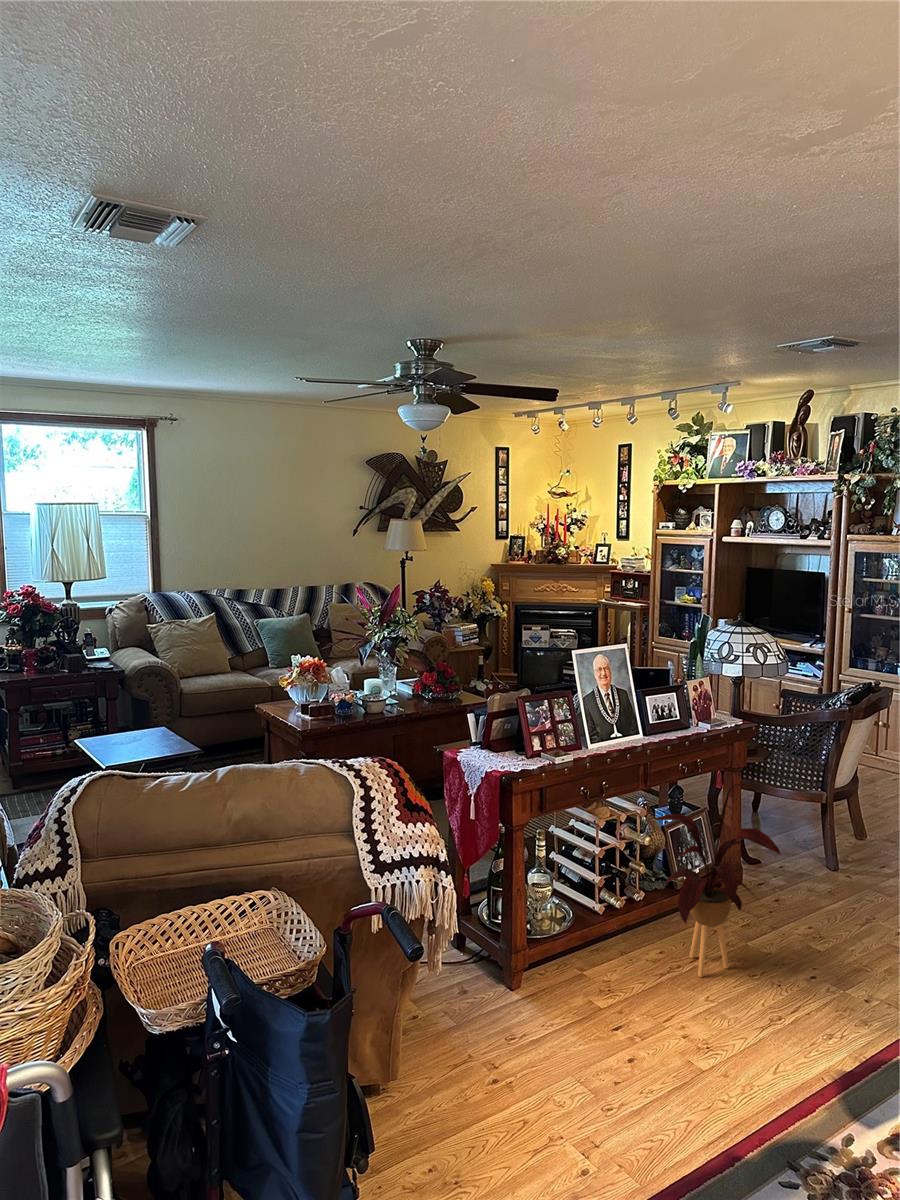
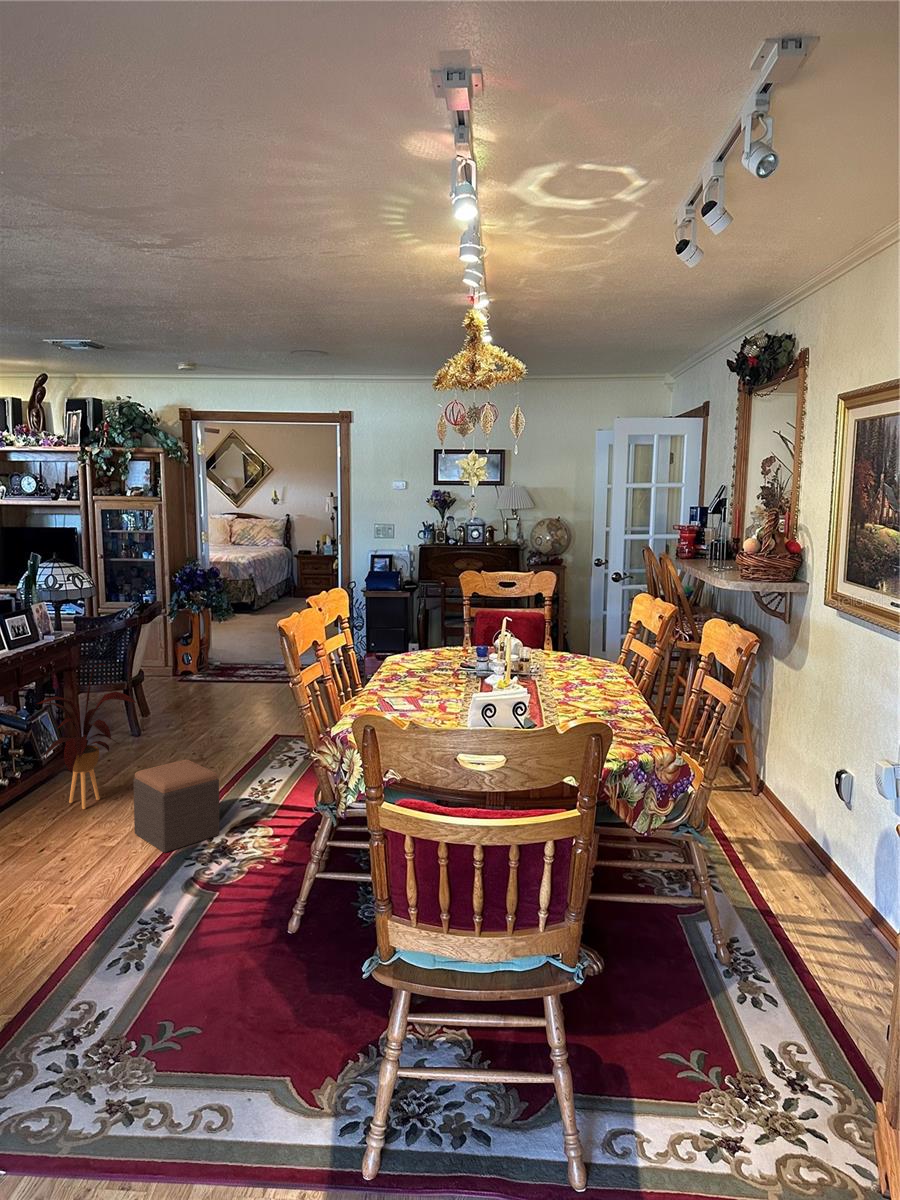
footstool: none [737,971,872,1139] -> present [133,759,219,853]

